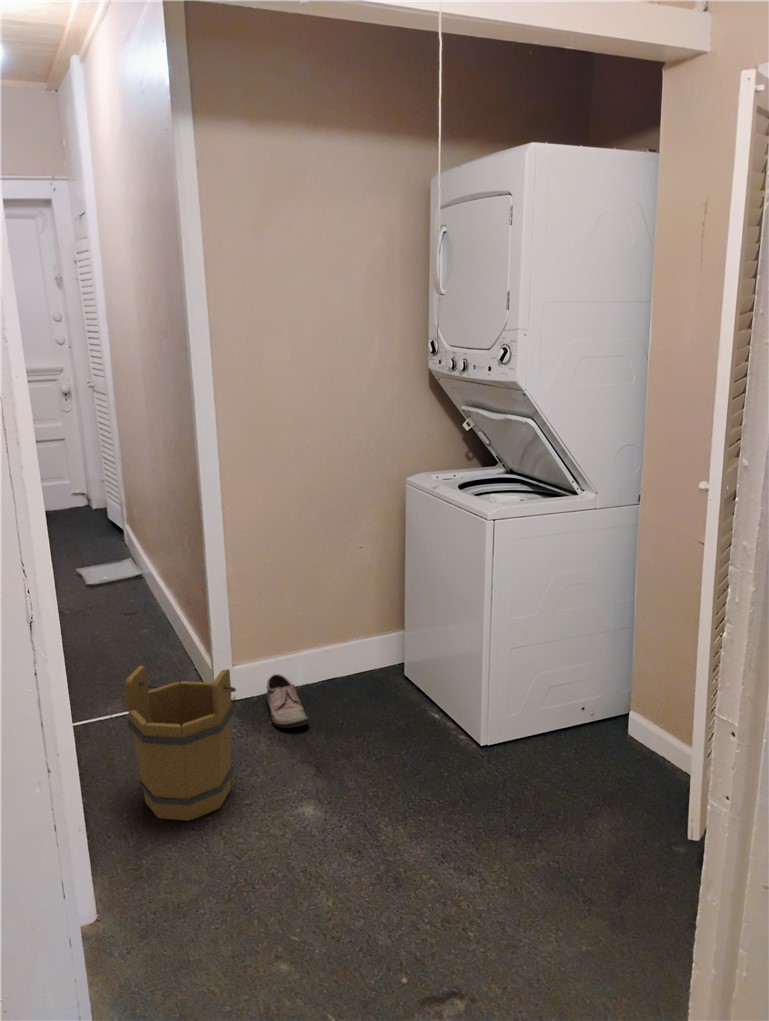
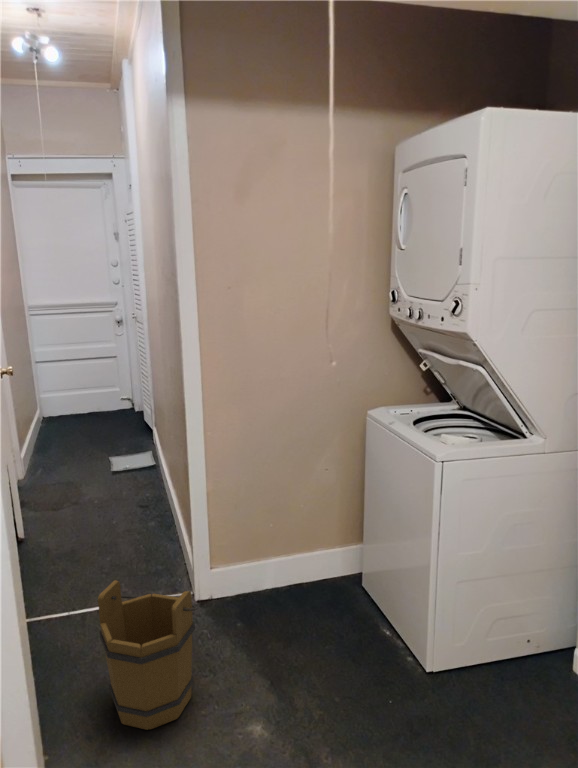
shoe: present [267,674,309,728] -> none [238,579,271,634]

